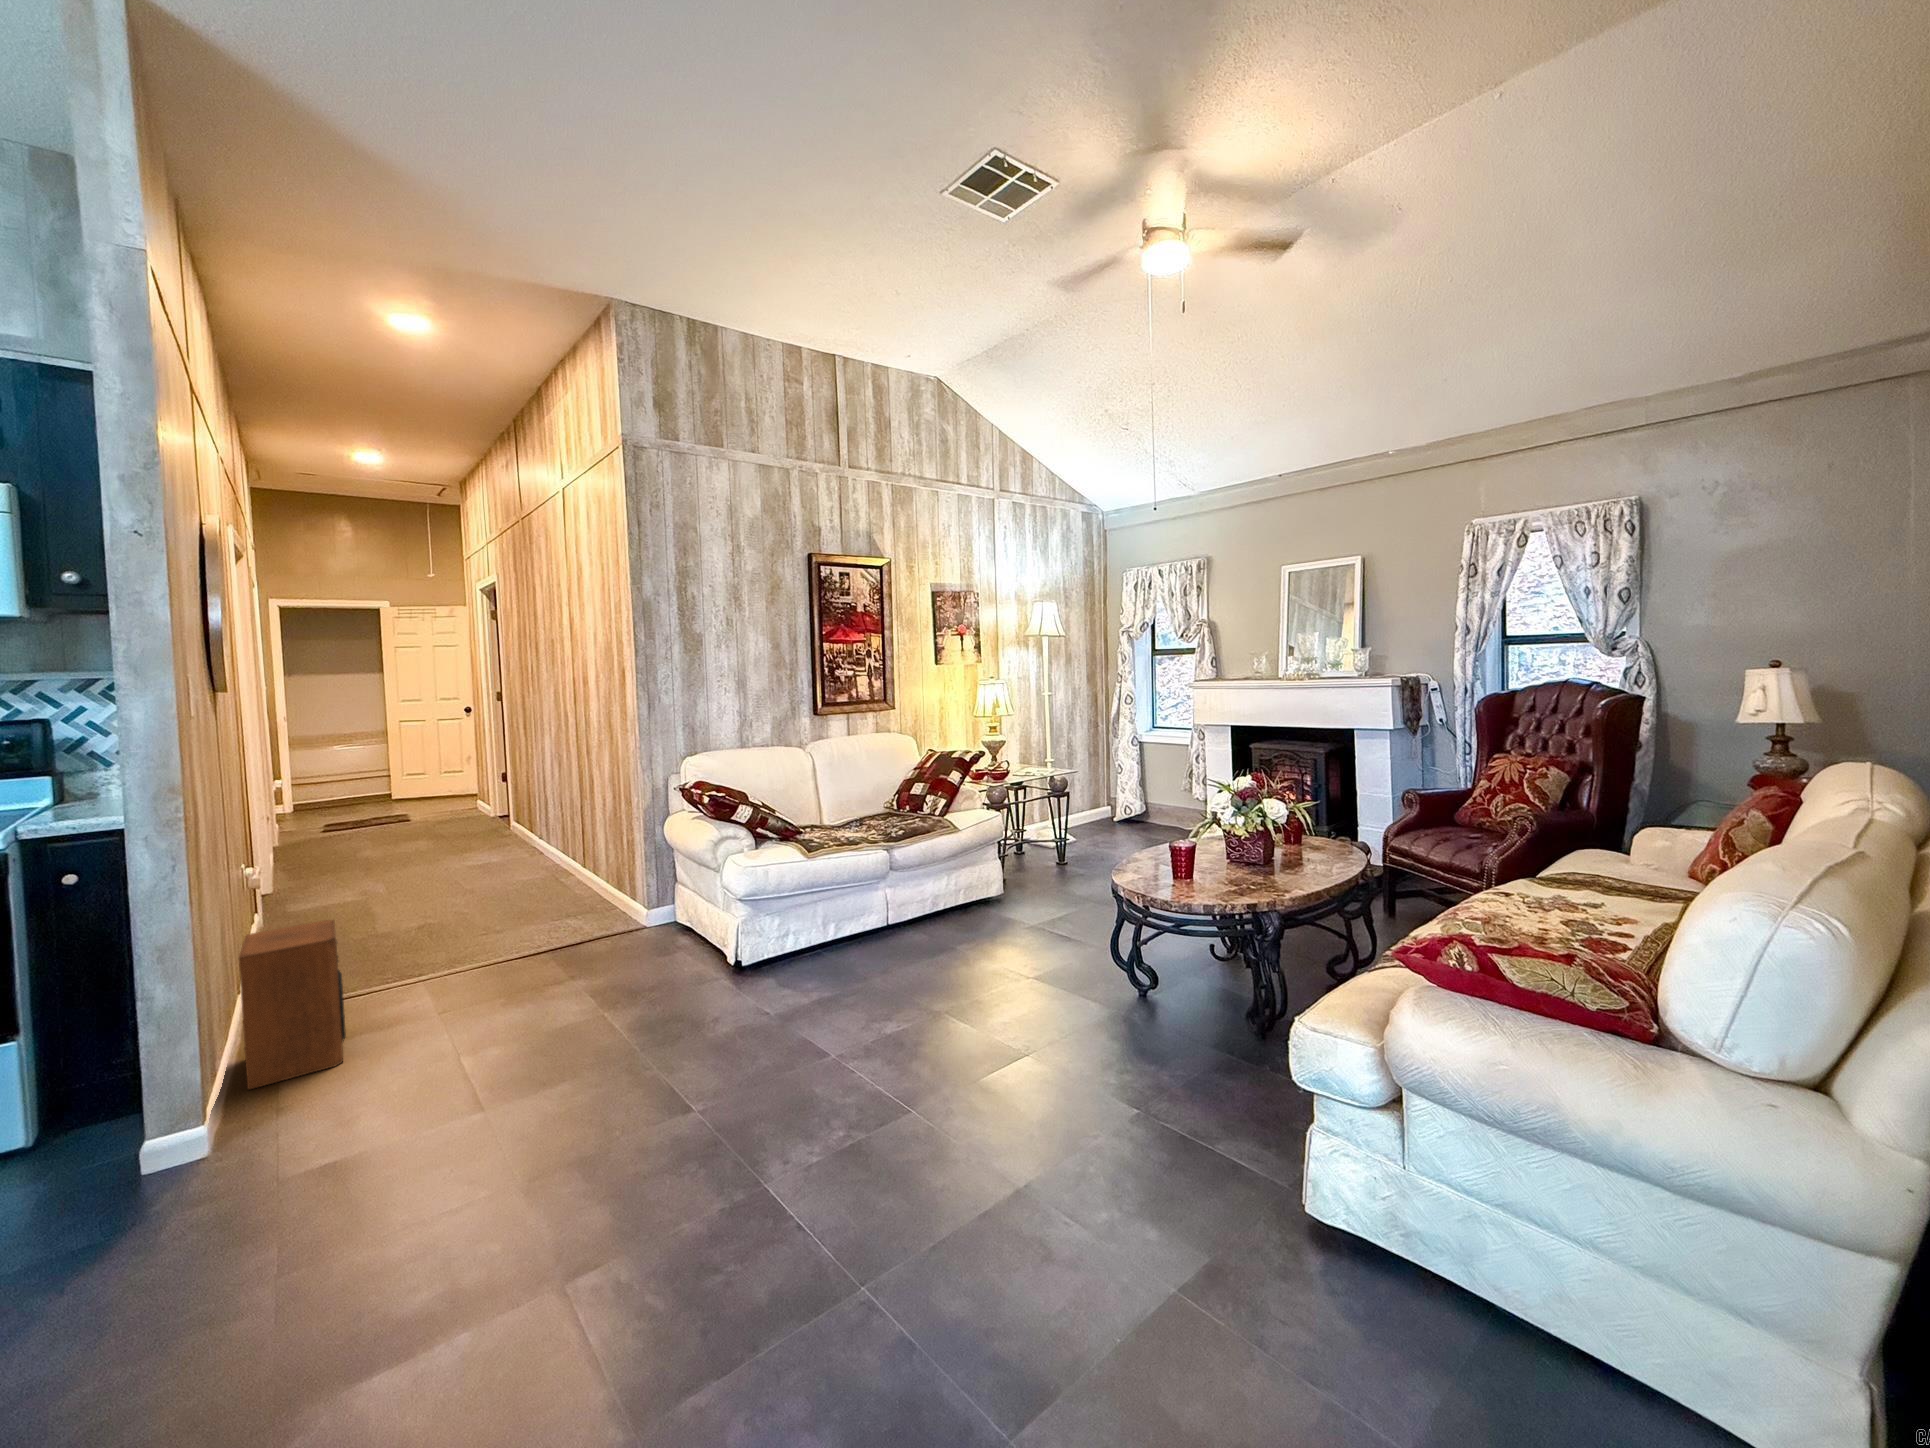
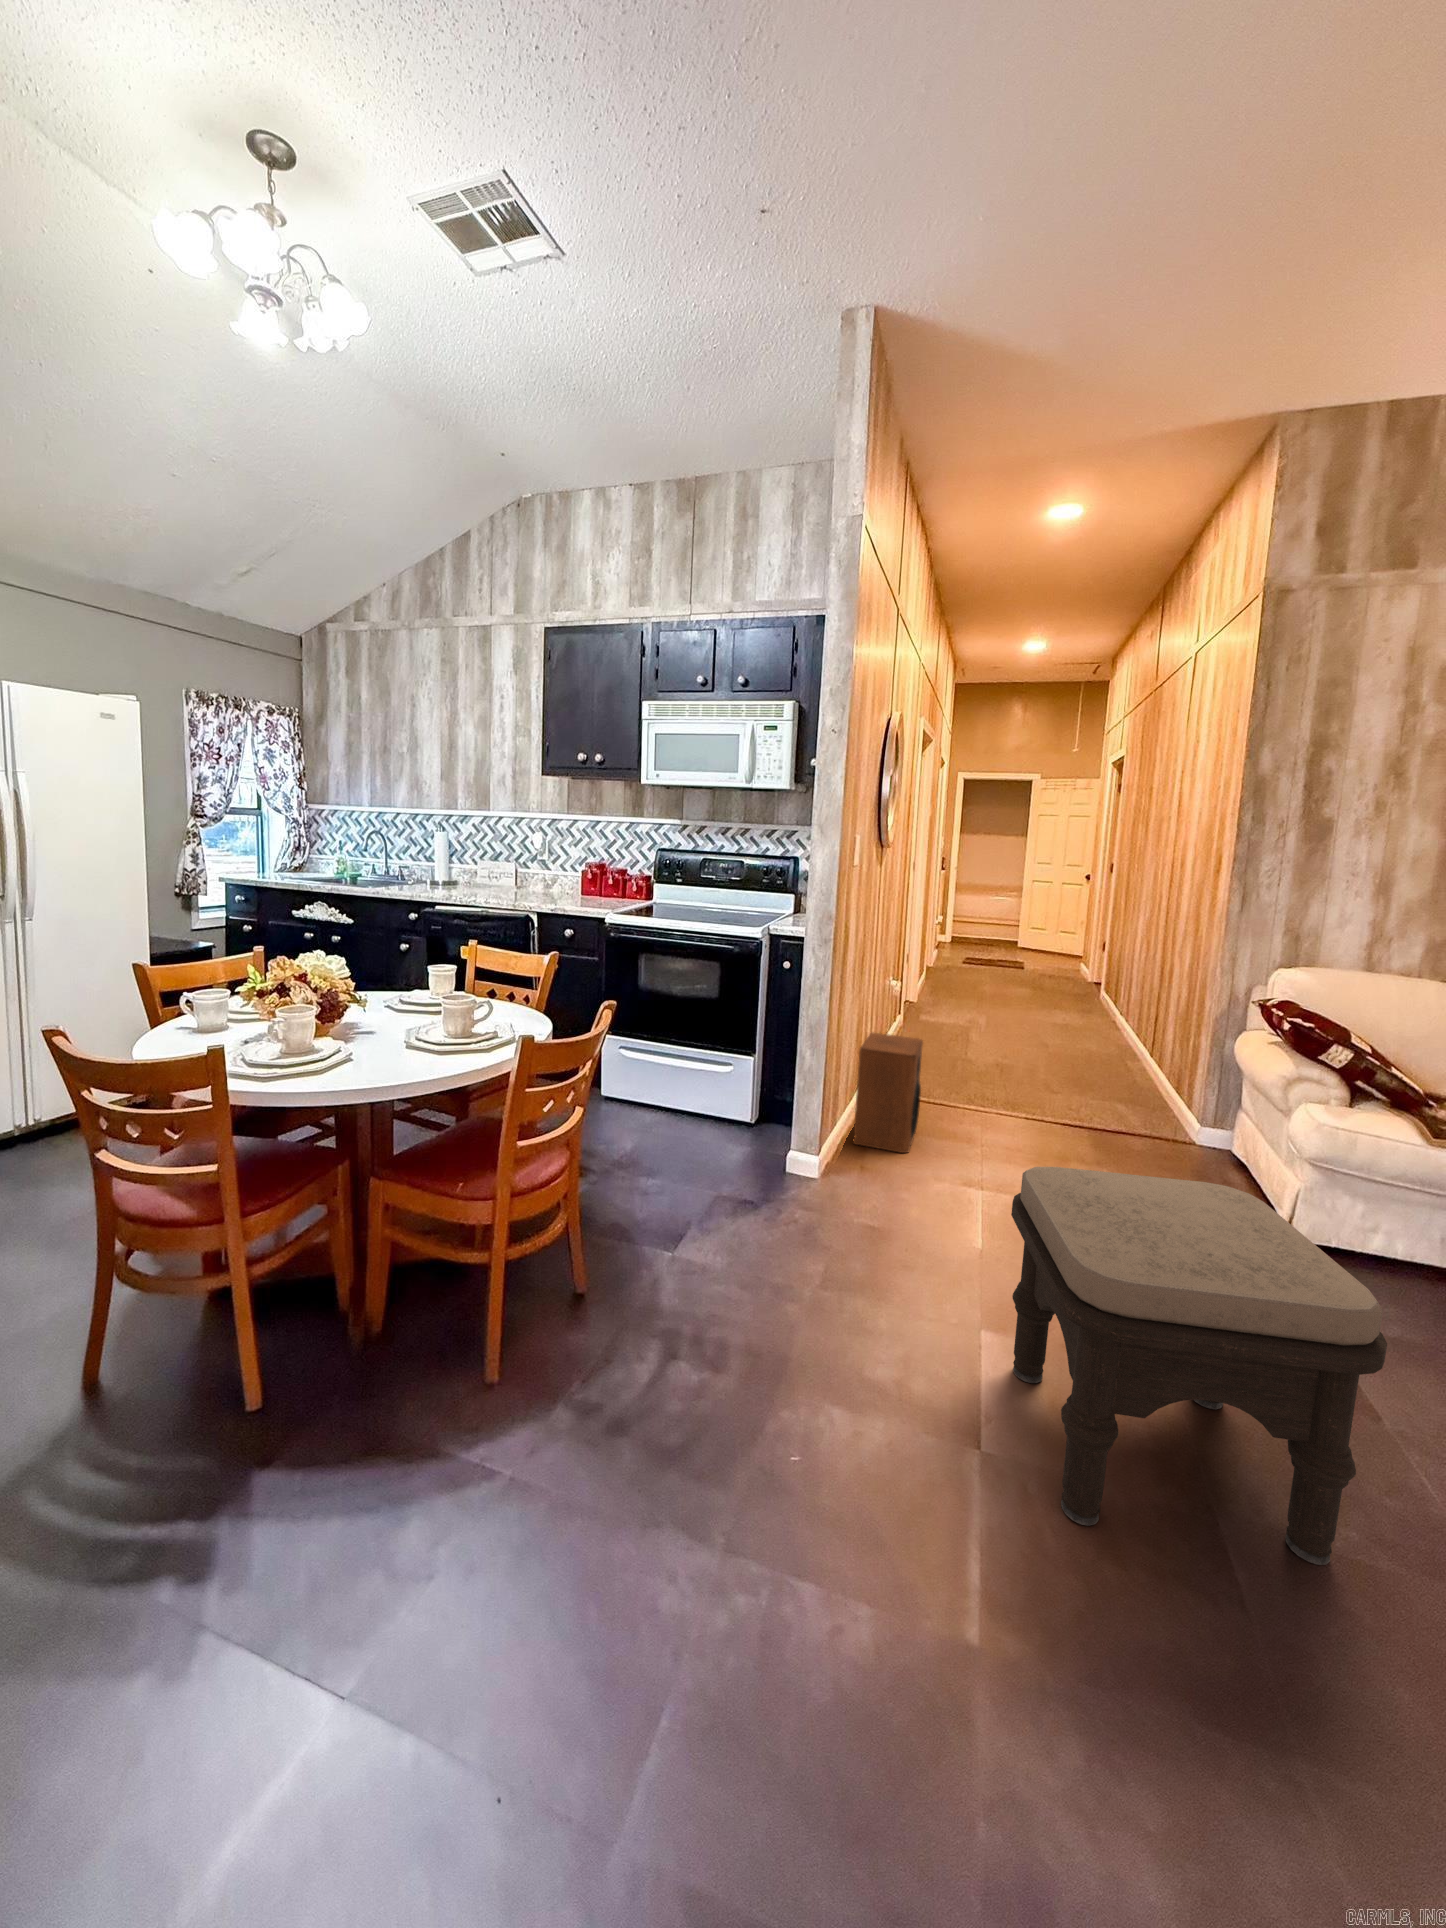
ottoman: none [541,927,842,1272] -> present [1011,1167,1387,1565]

